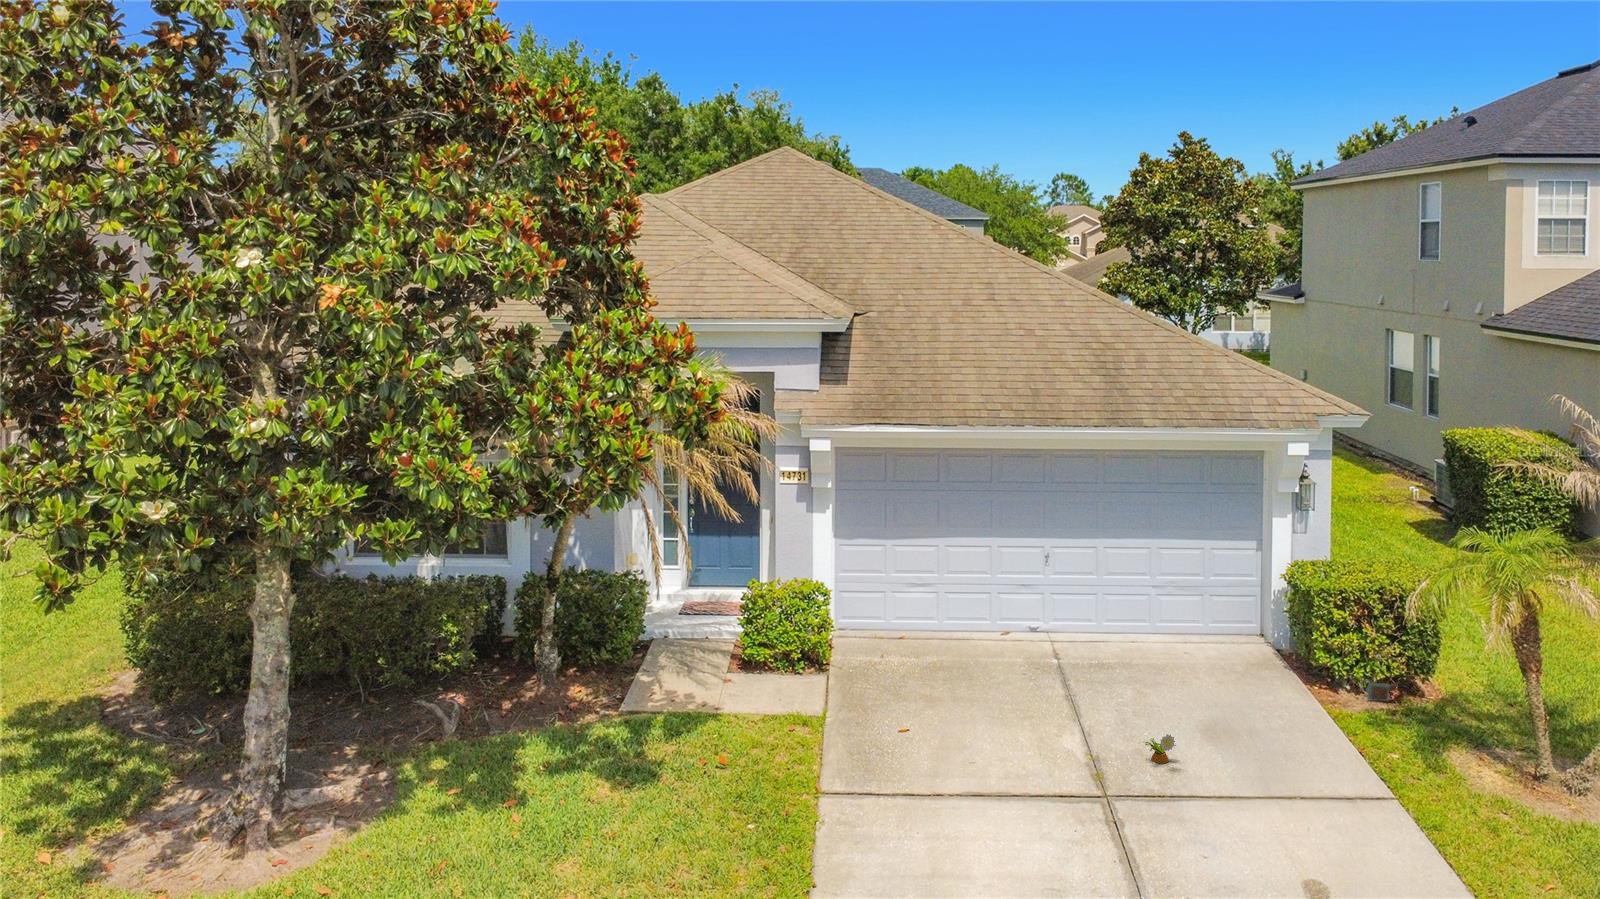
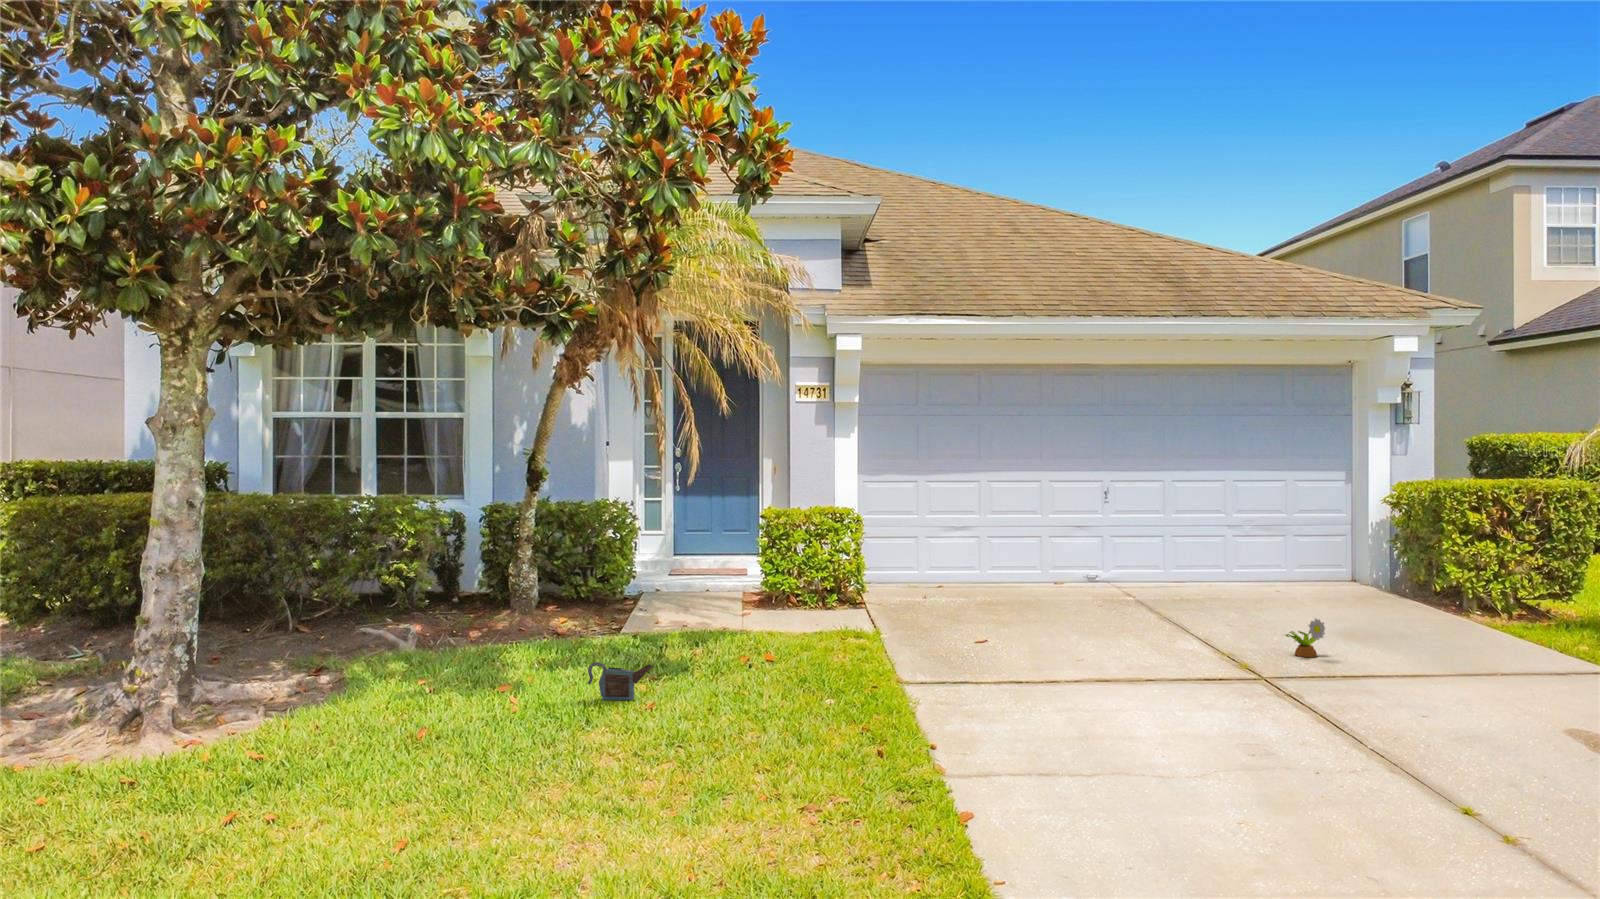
watering can: present [1360,679,1400,701] -> present [588,662,653,700]

